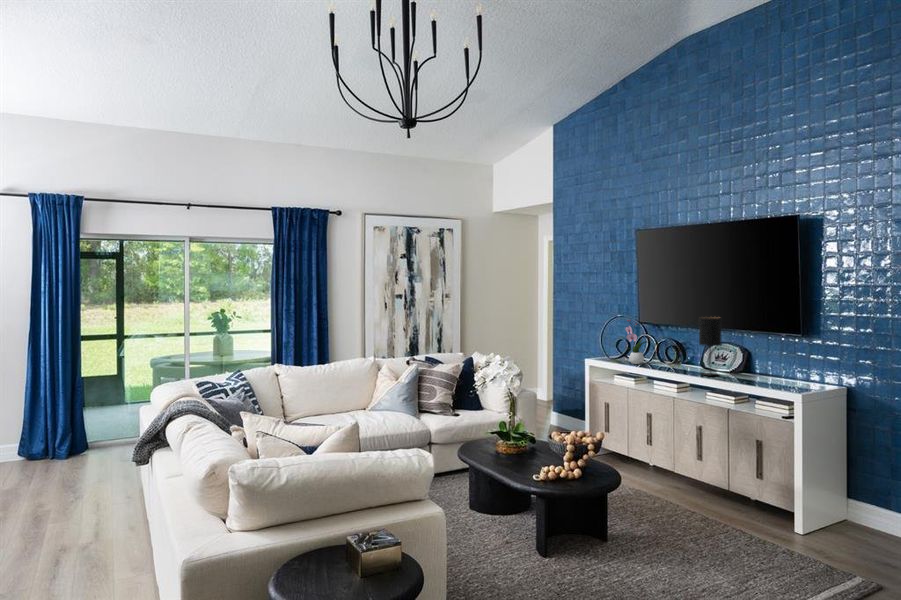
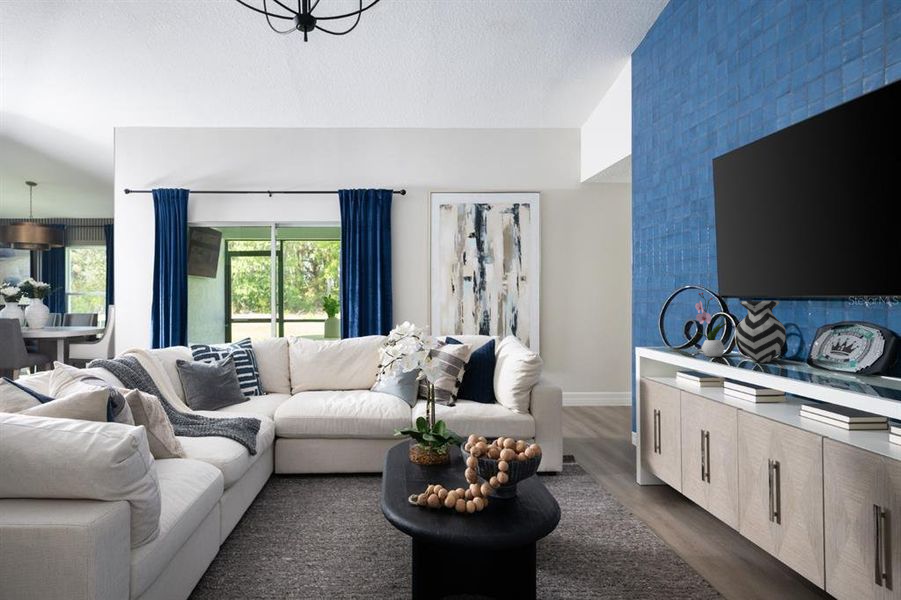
table lamp: present [699,317,721,376] -> none [788,278,831,378]
vase: none [657,327,686,367] -> present [736,301,786,363]

